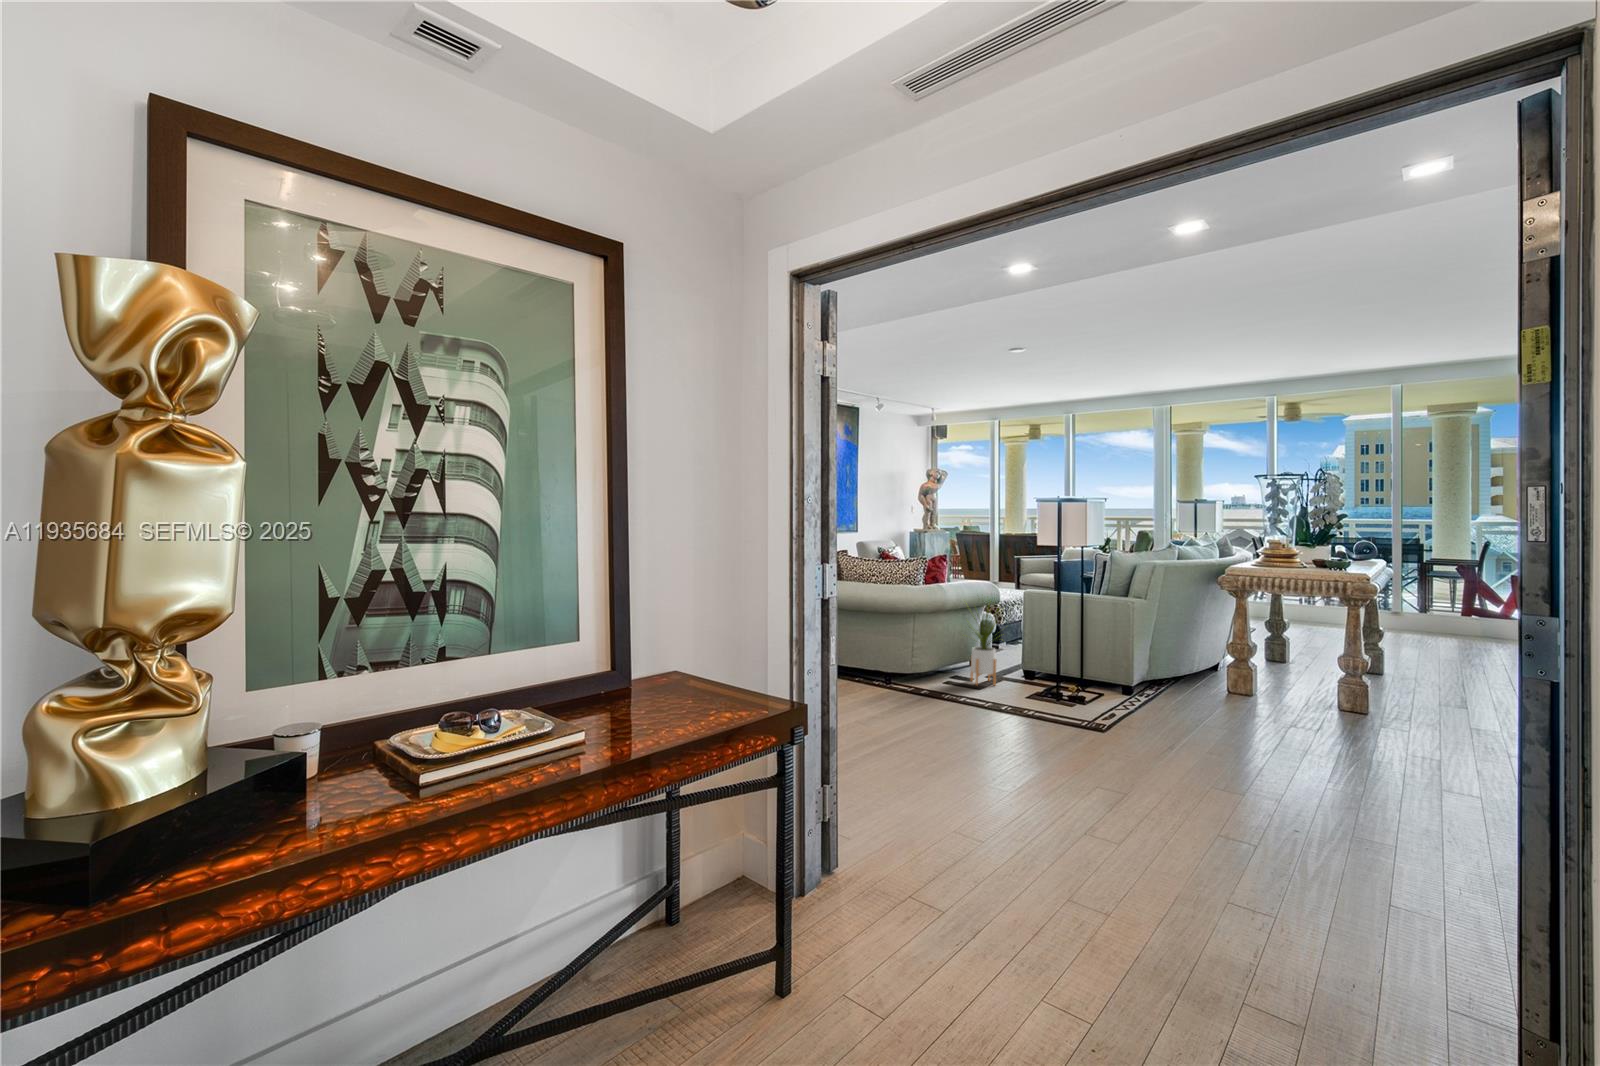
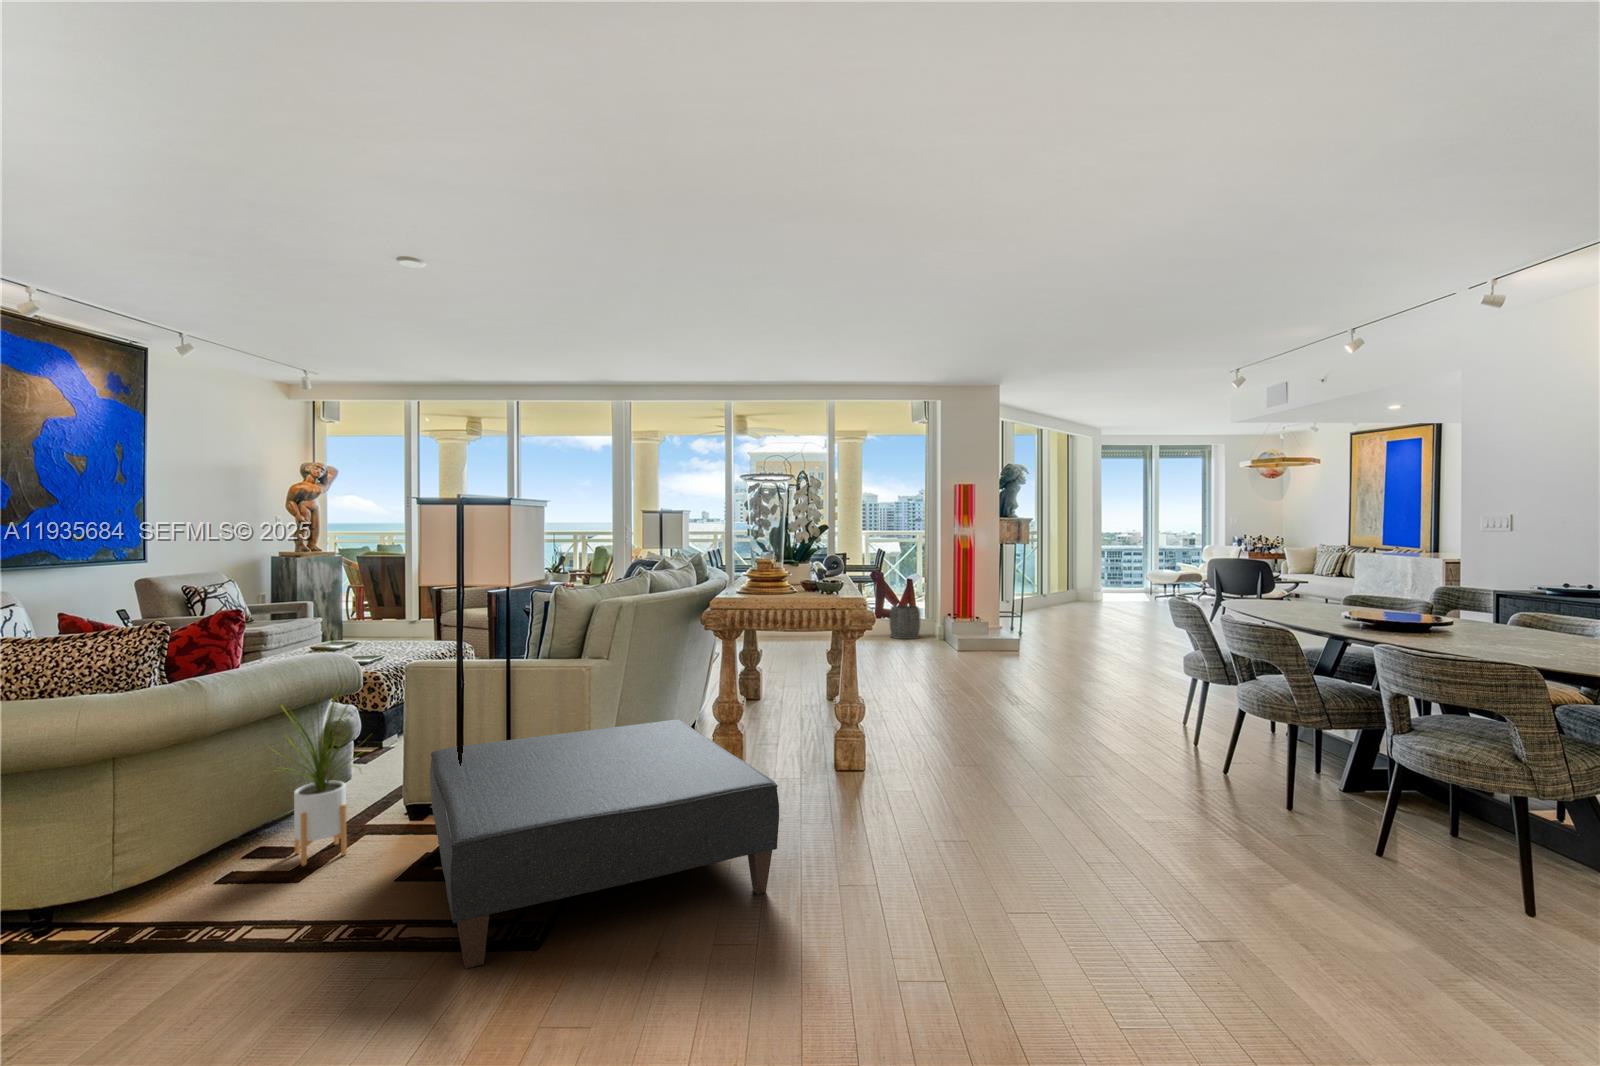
woven basket: none [1449,601,1492,636] -> present [890,605,920,639]
ottoman: none [1040,637,1264,745] -> present [430,719,779,968]

